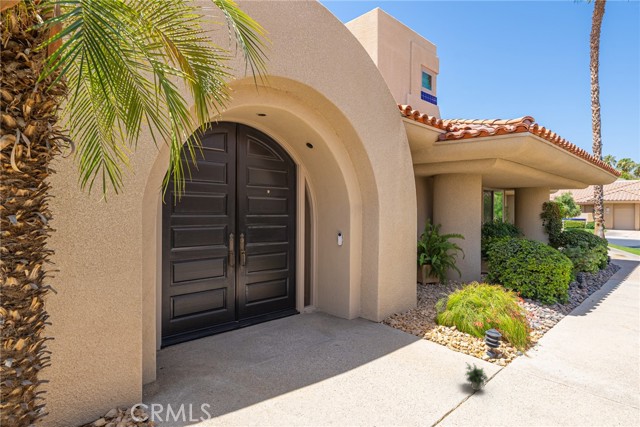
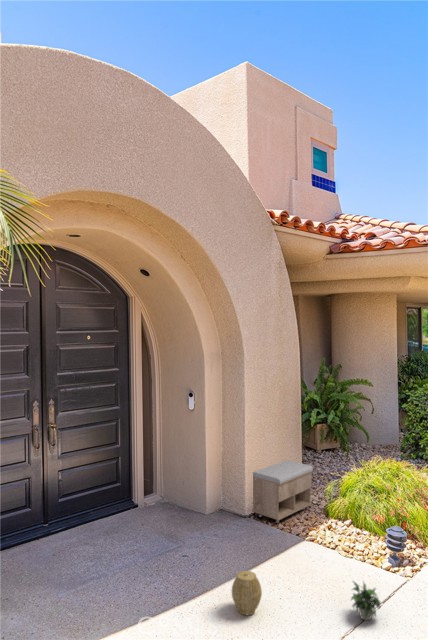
storage bench: none [382,285,426,327] -> present [252,460,313,523]
woven basket: none [377,352,399,383] -> present [232,571,262,615]

